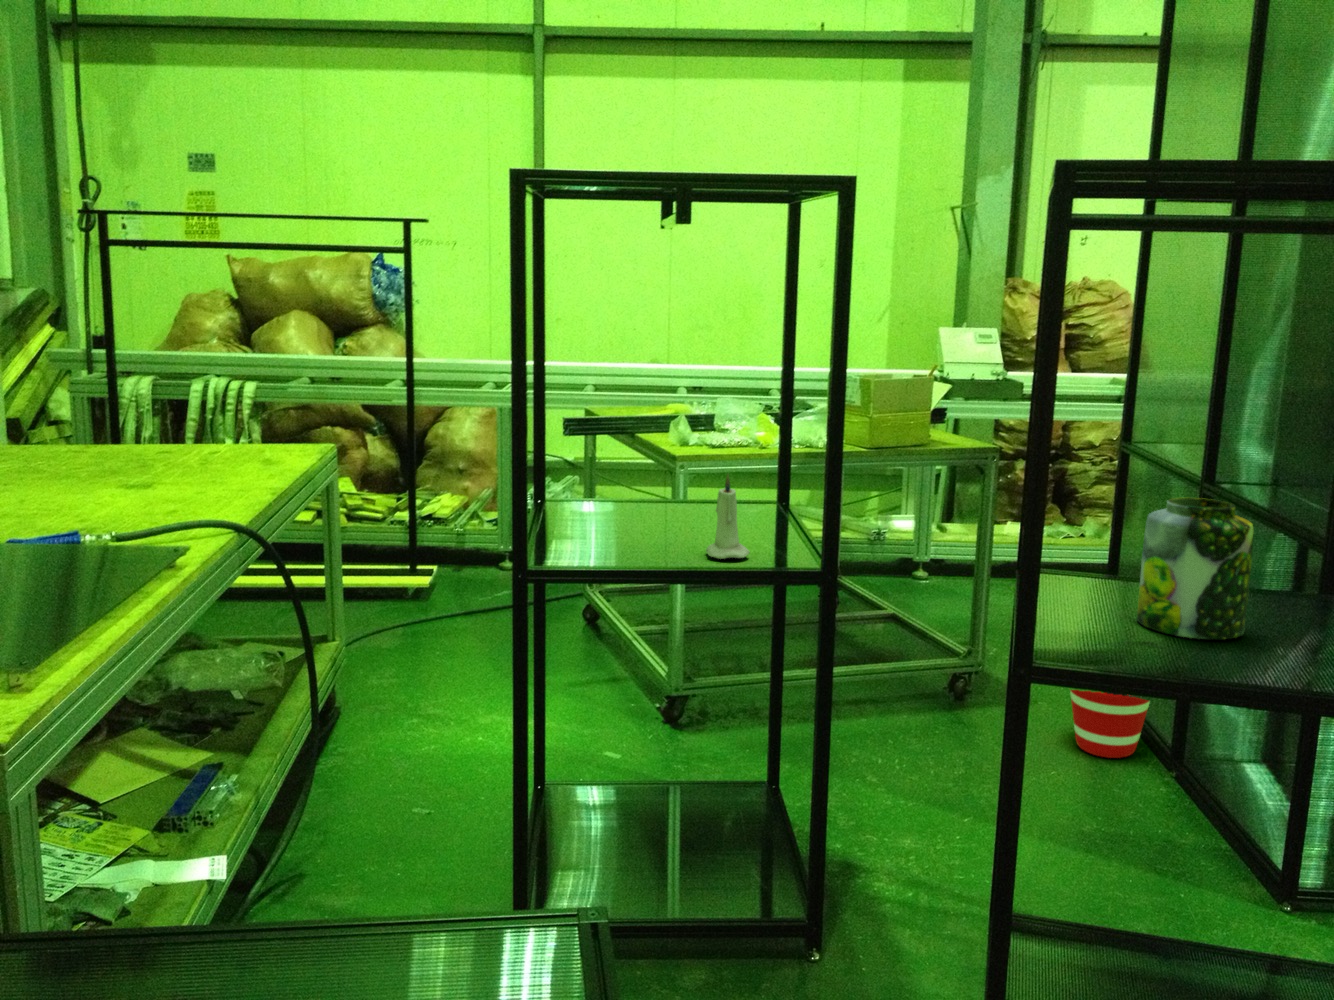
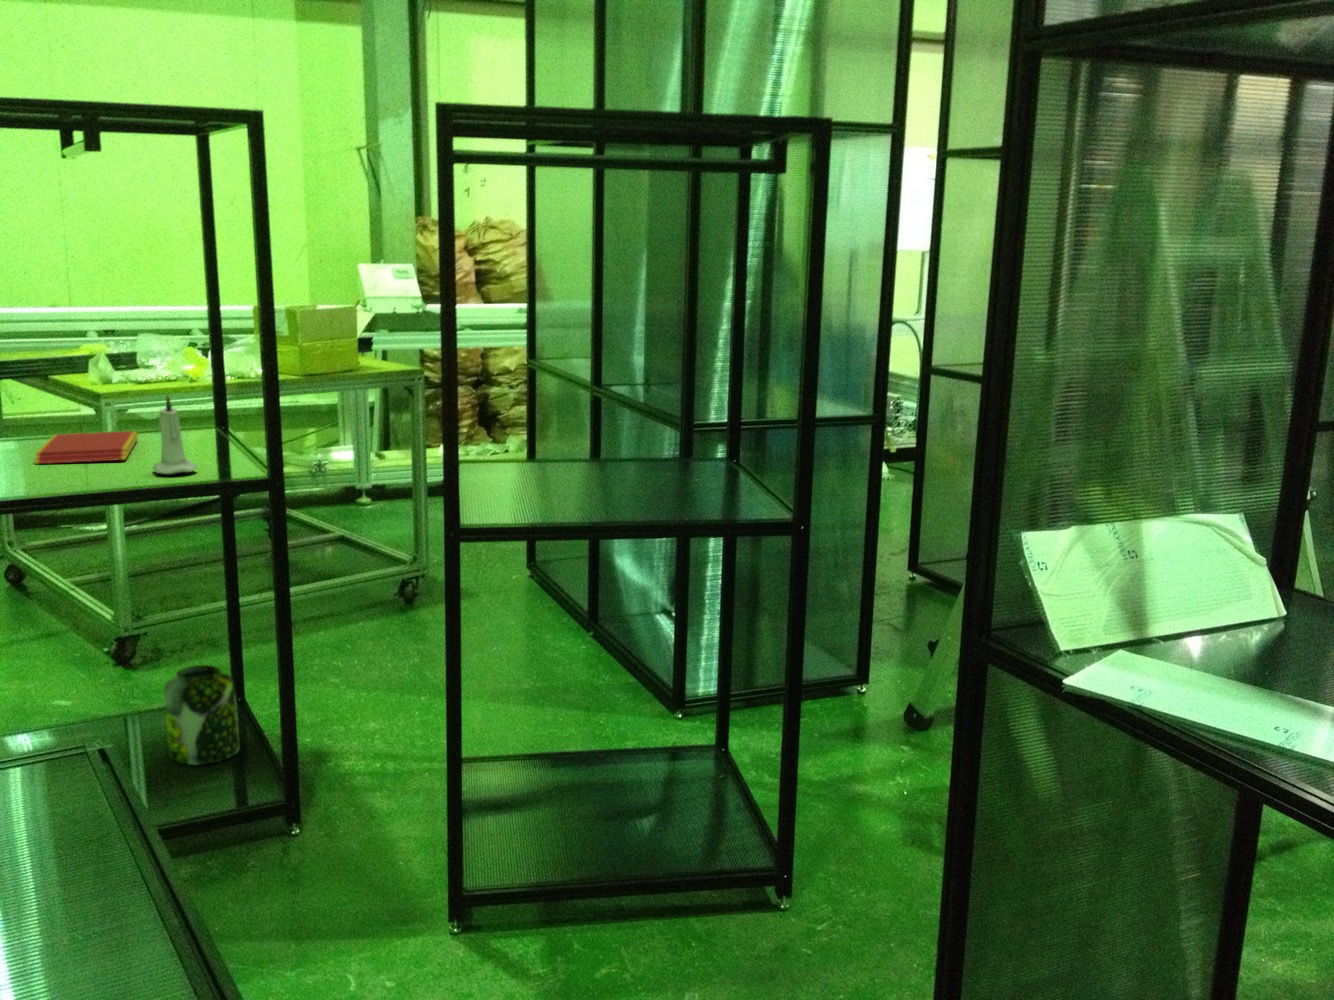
jar: present [1137,498,1254,639] -> present [164,665,240,765]
book: none [601,501,699,537] -> present [35,431,138,464]
bucket: present [1070,690,1150,758] -> none [498,532,572,629]

